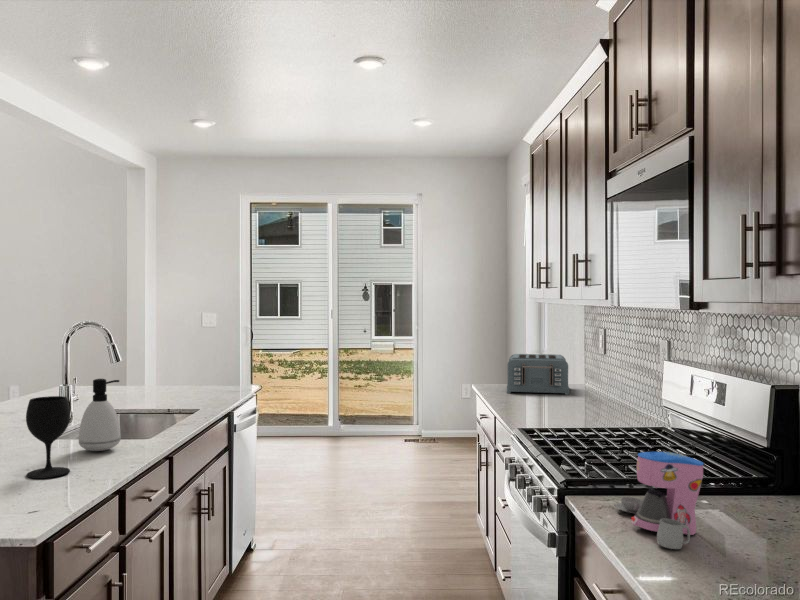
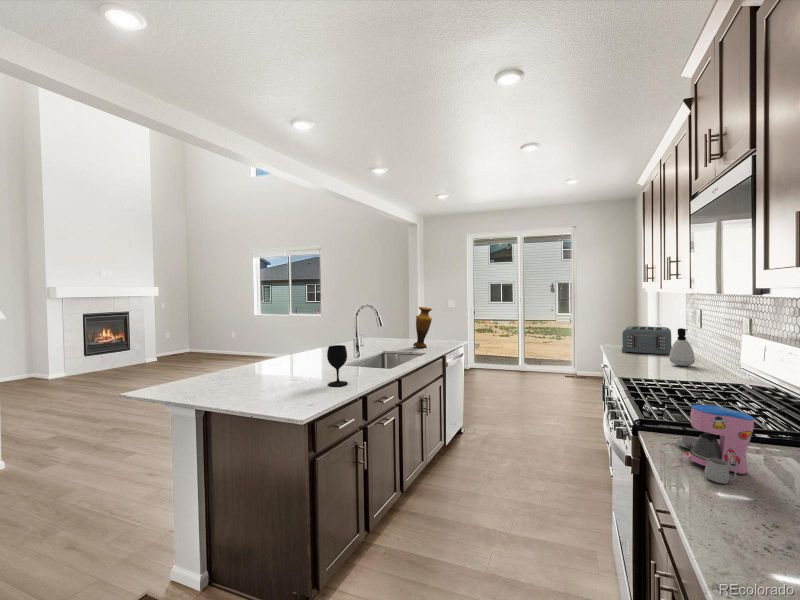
vase: none [174,323,213,398] -> present [413,307,432,348]
soap dispenser: present [79,379,121,451] -> present [670,328,695,366]

